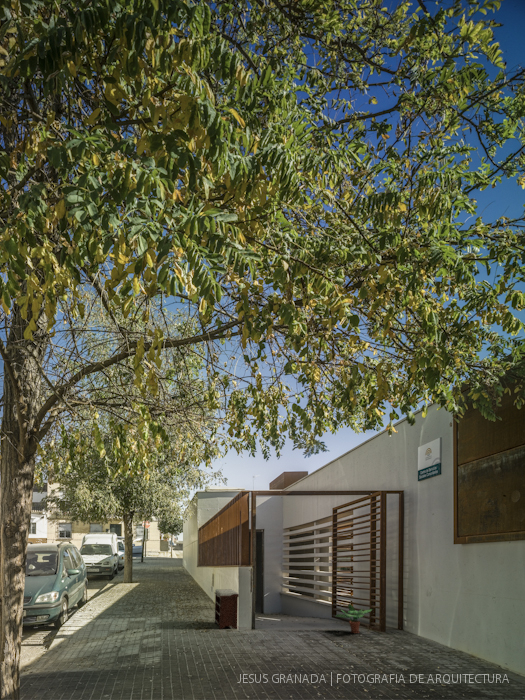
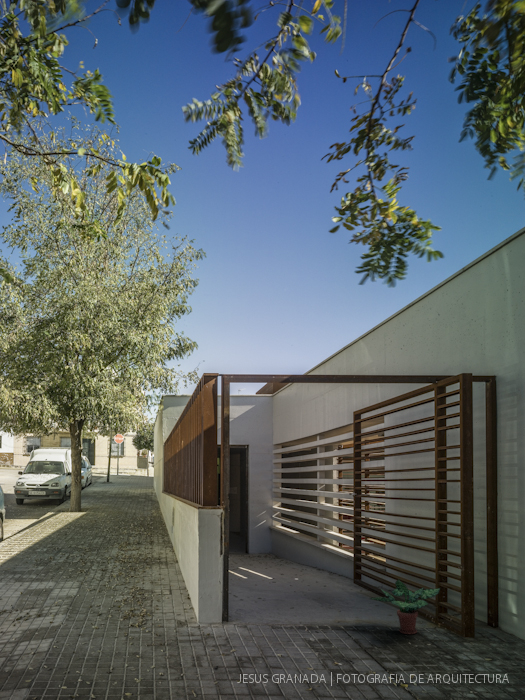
bench: present [215,589,239,629] -> none [156,543,193,620]

